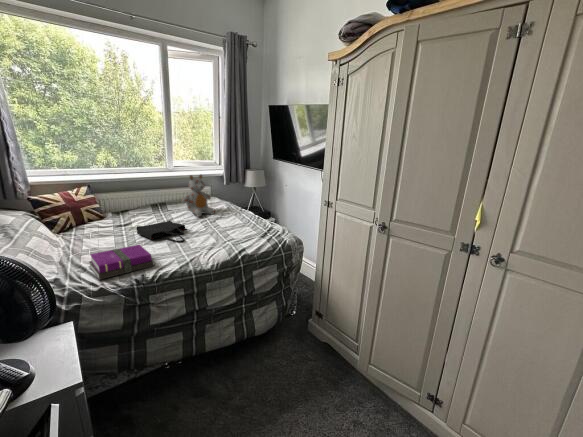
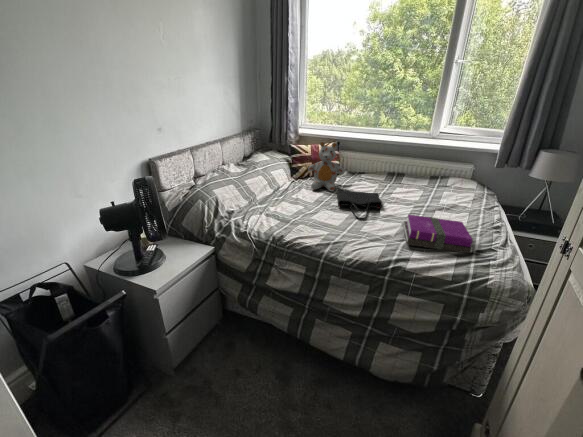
stuffed bear: present [182,175,215,217] -> present [308,141,344,191]
notebook: present [89,245,154,280] -> present [403,215,473,253]

